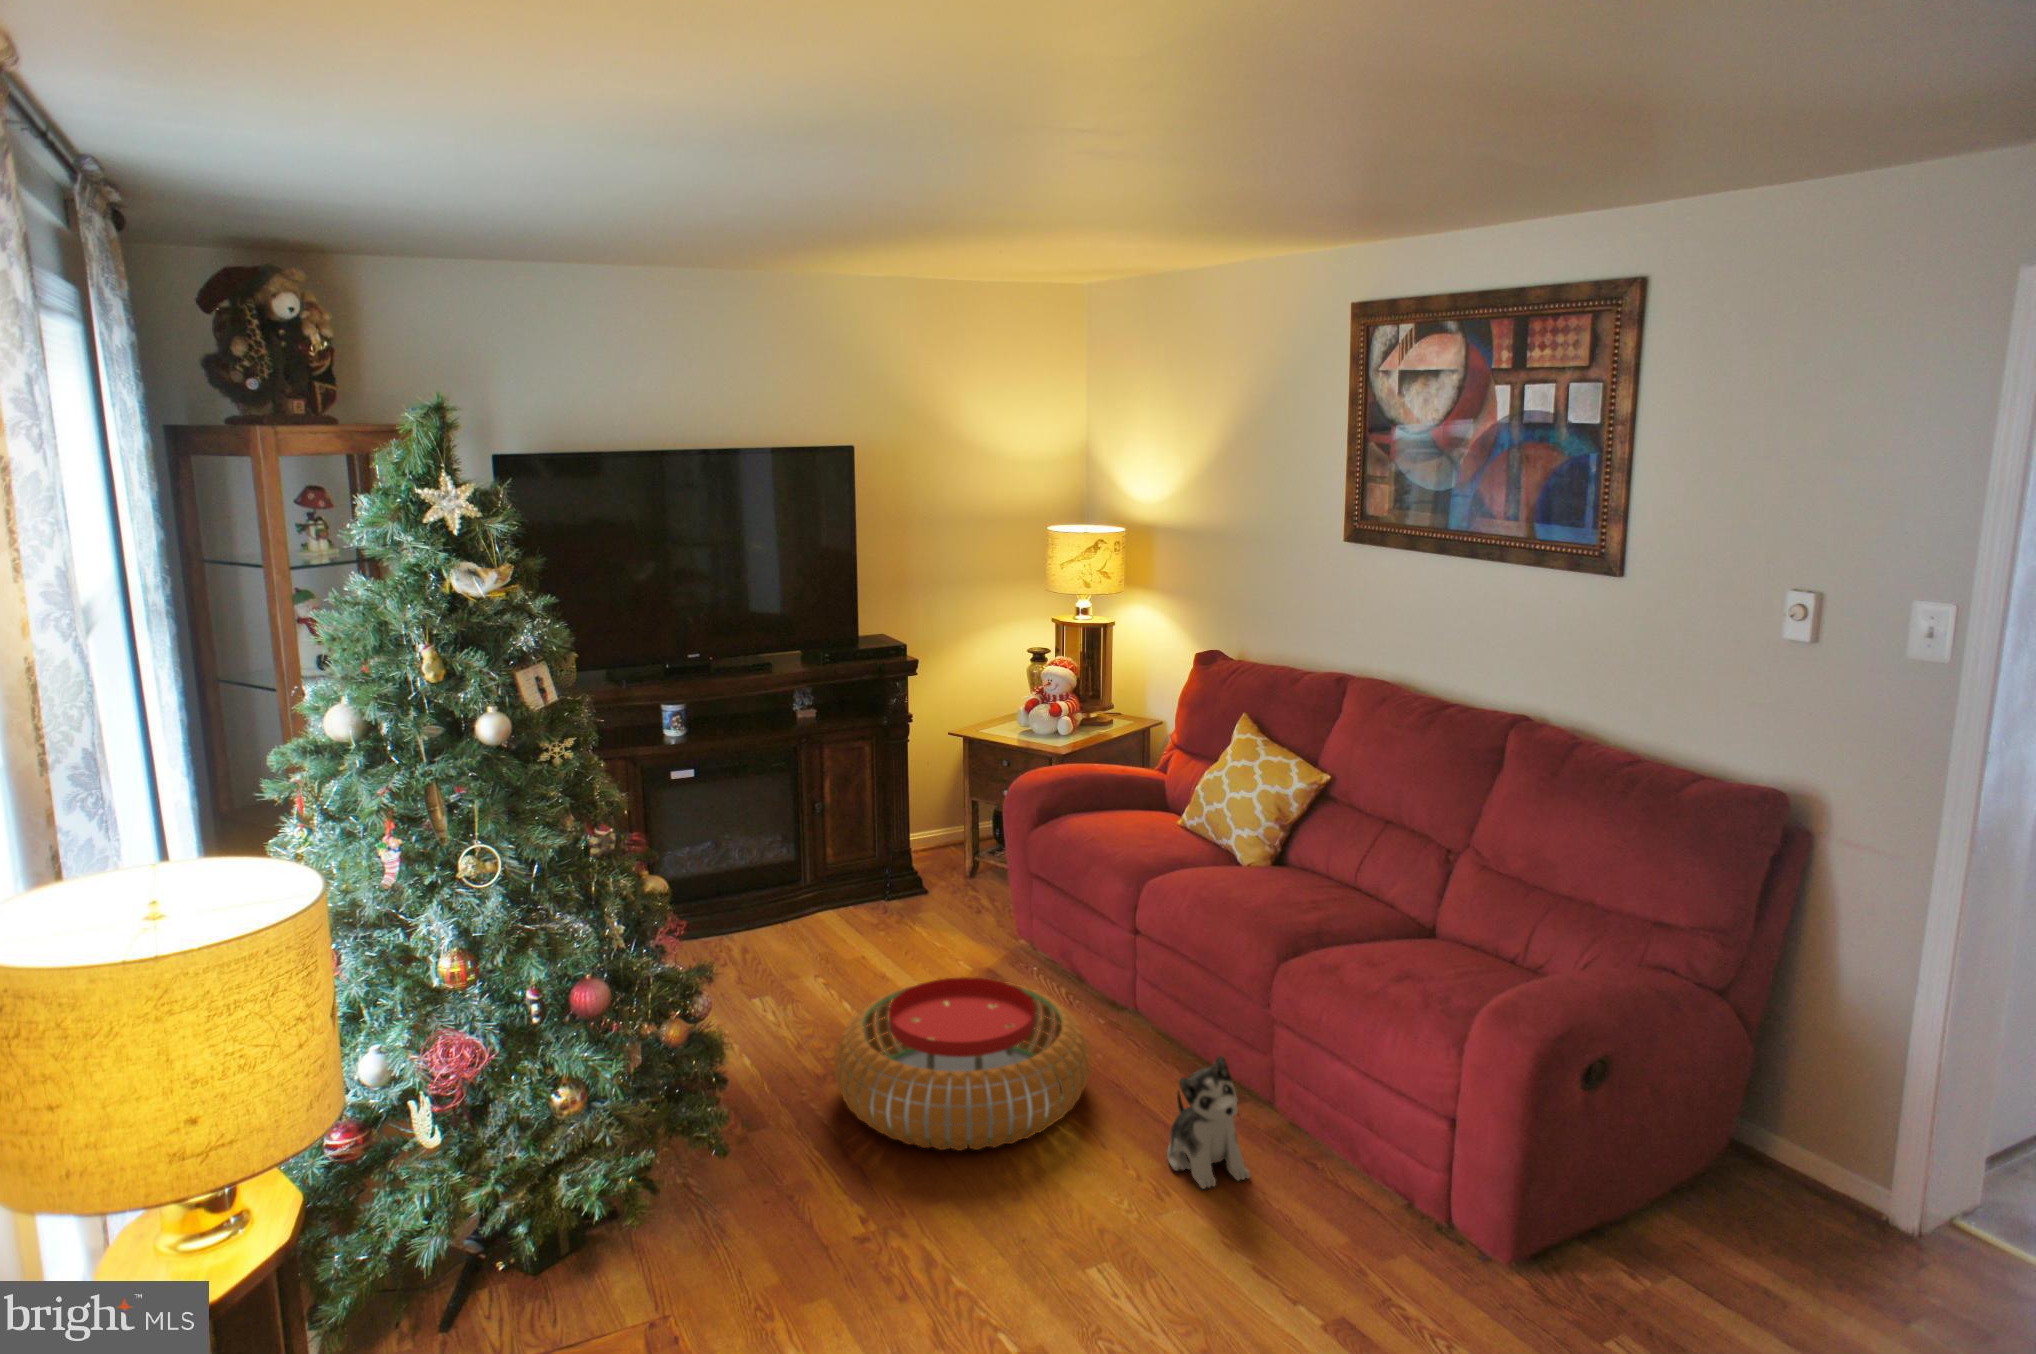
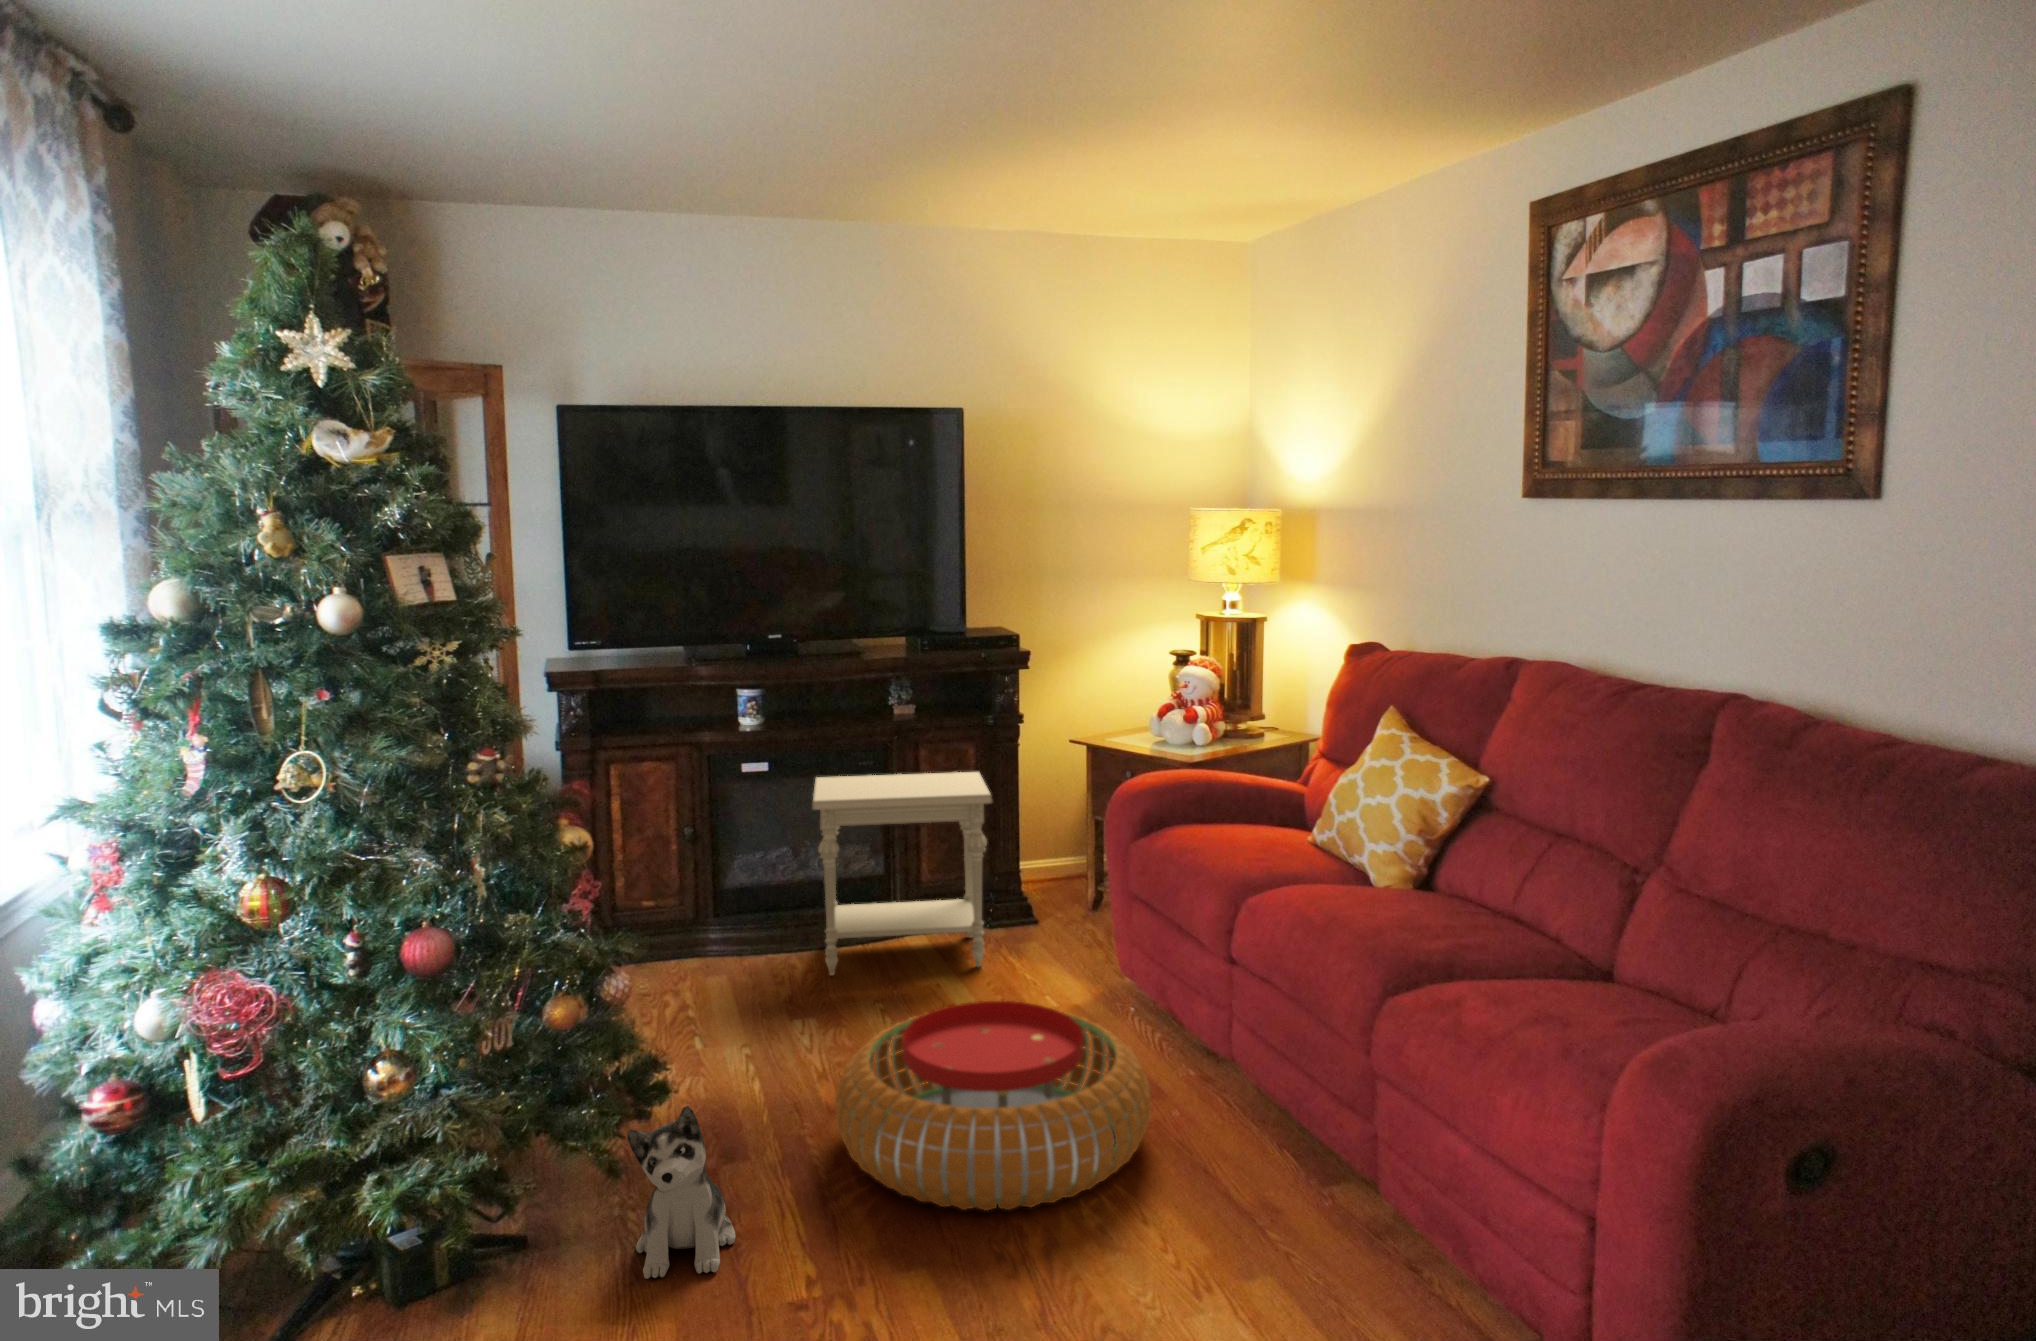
side table: none [737,768,906,956] -> present [812,772,992,975]
plush toy: present [1167,1056,1250,1189] -> present [627,1106,735,1279]

